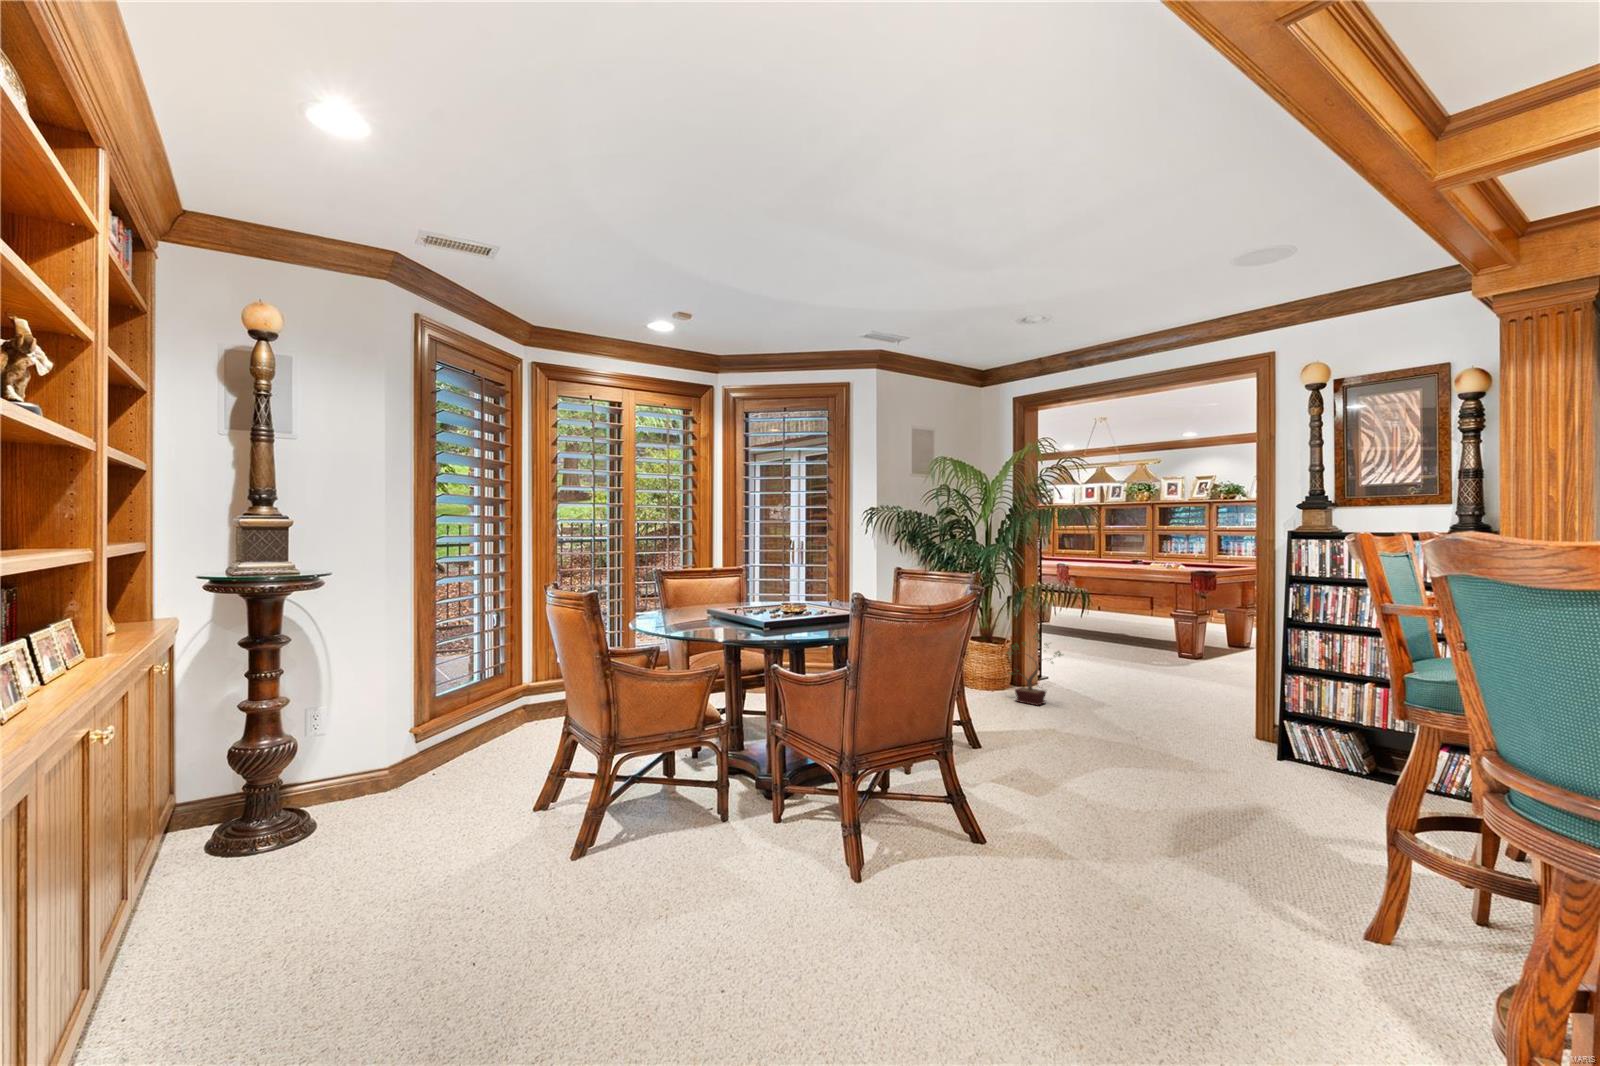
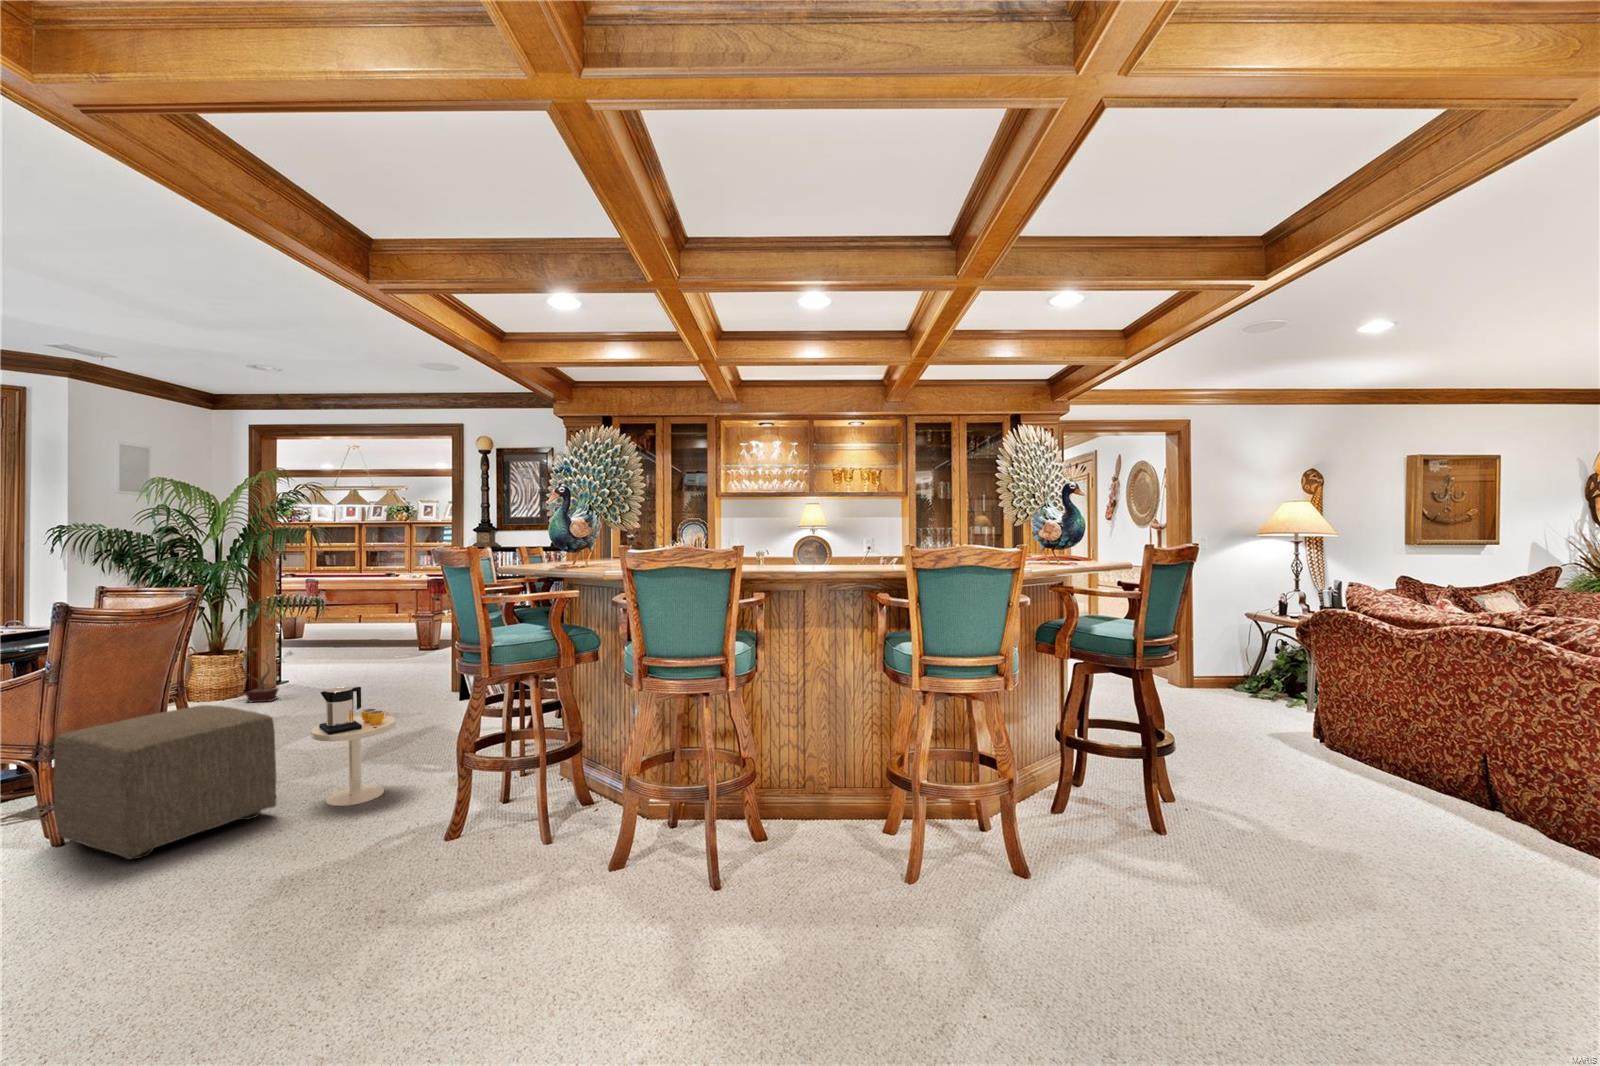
ottoman: none [848,743,1096,988] -> present [54,705,277,859]
side table: none [1144,769,1294,1003] -> present [311,687,396,806]

